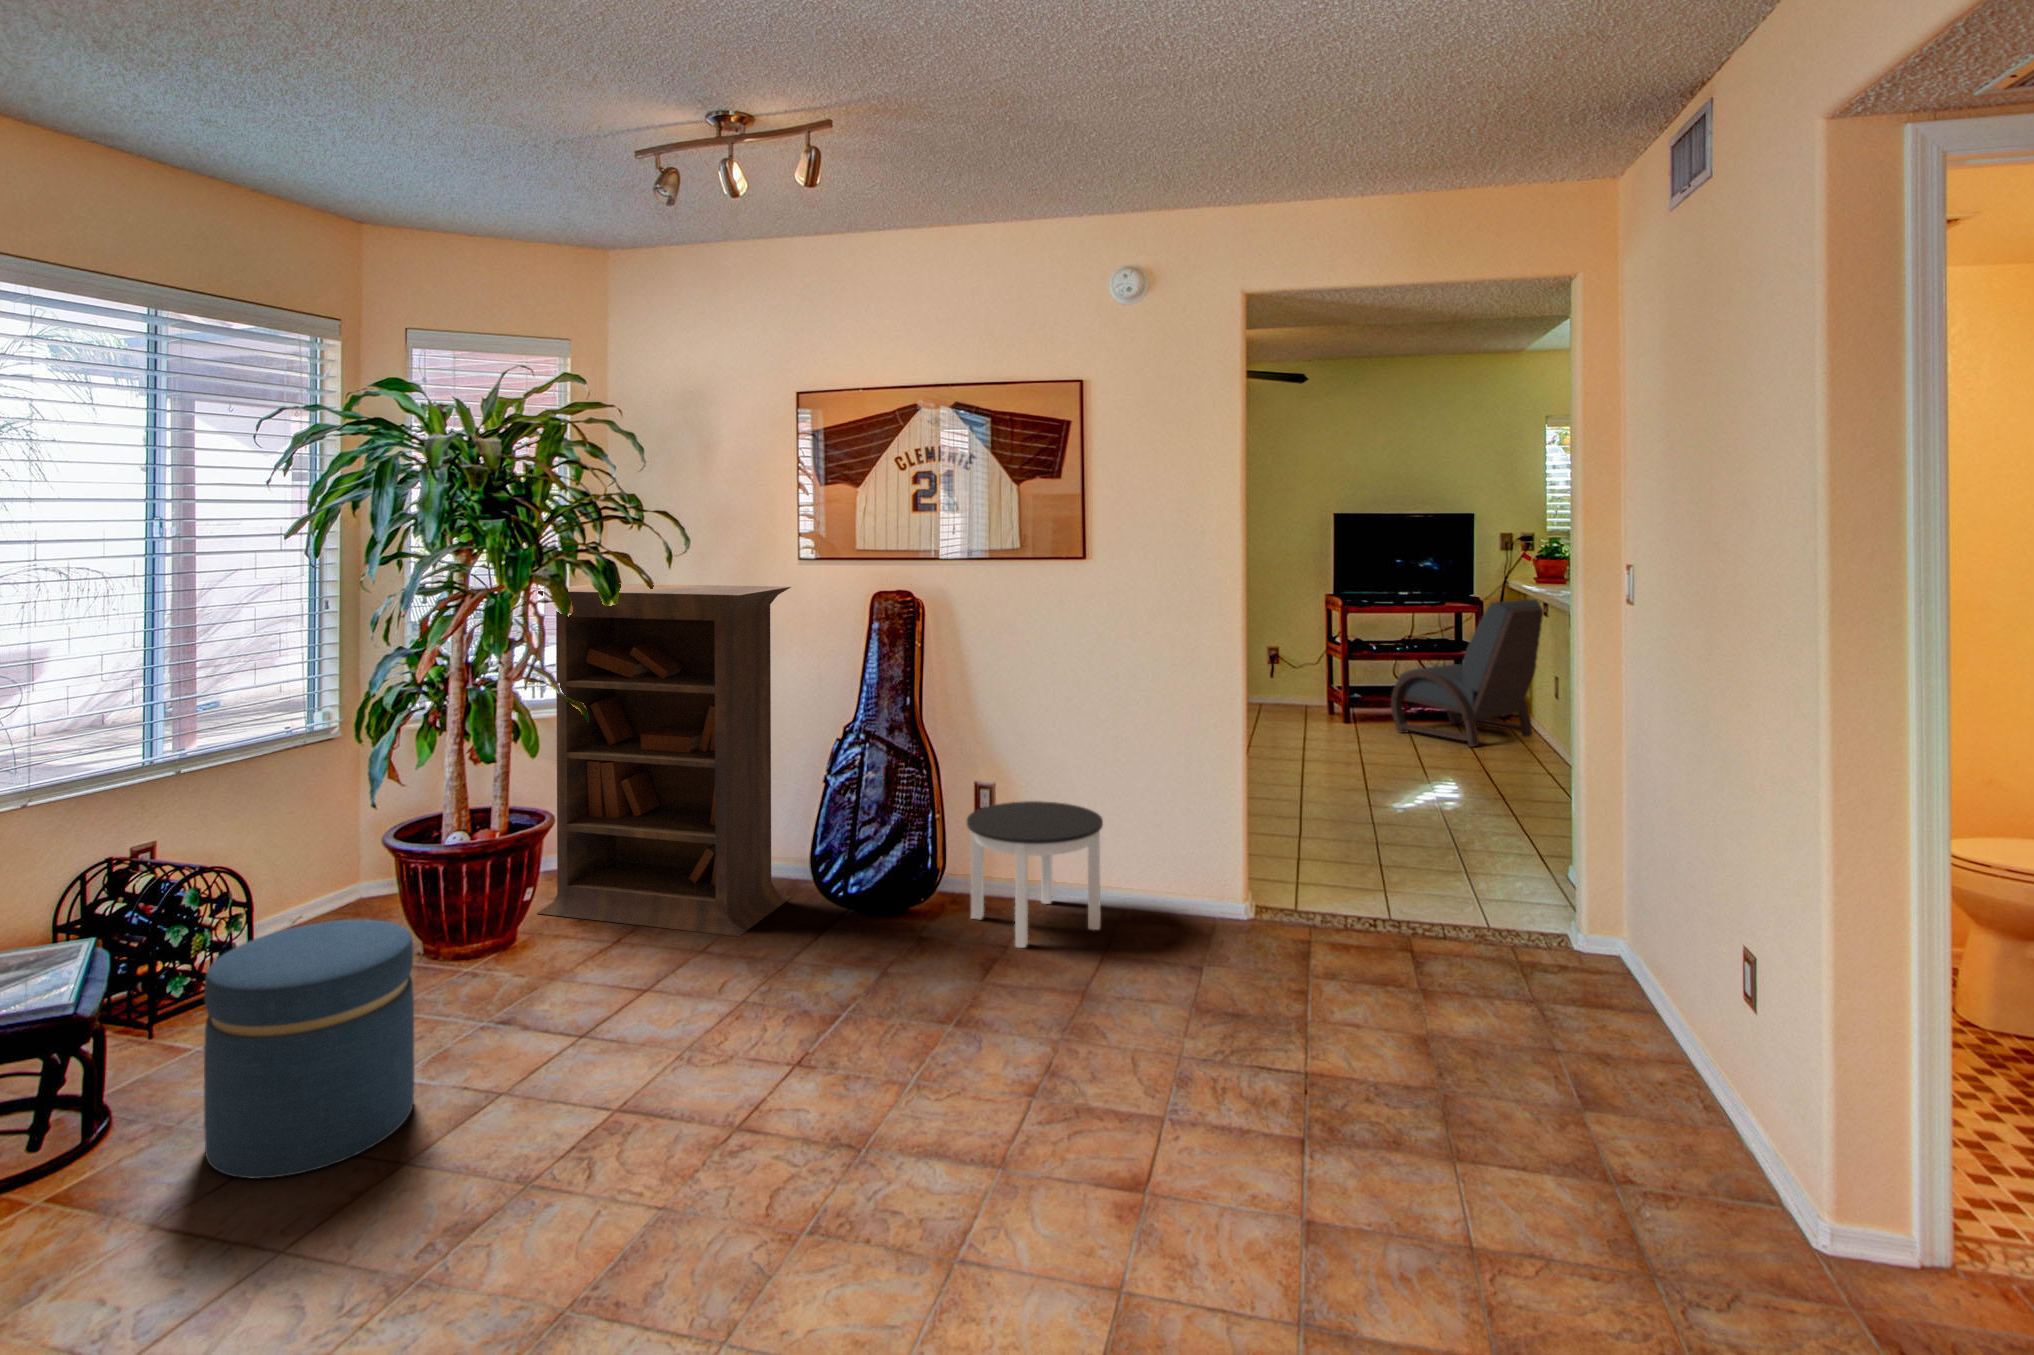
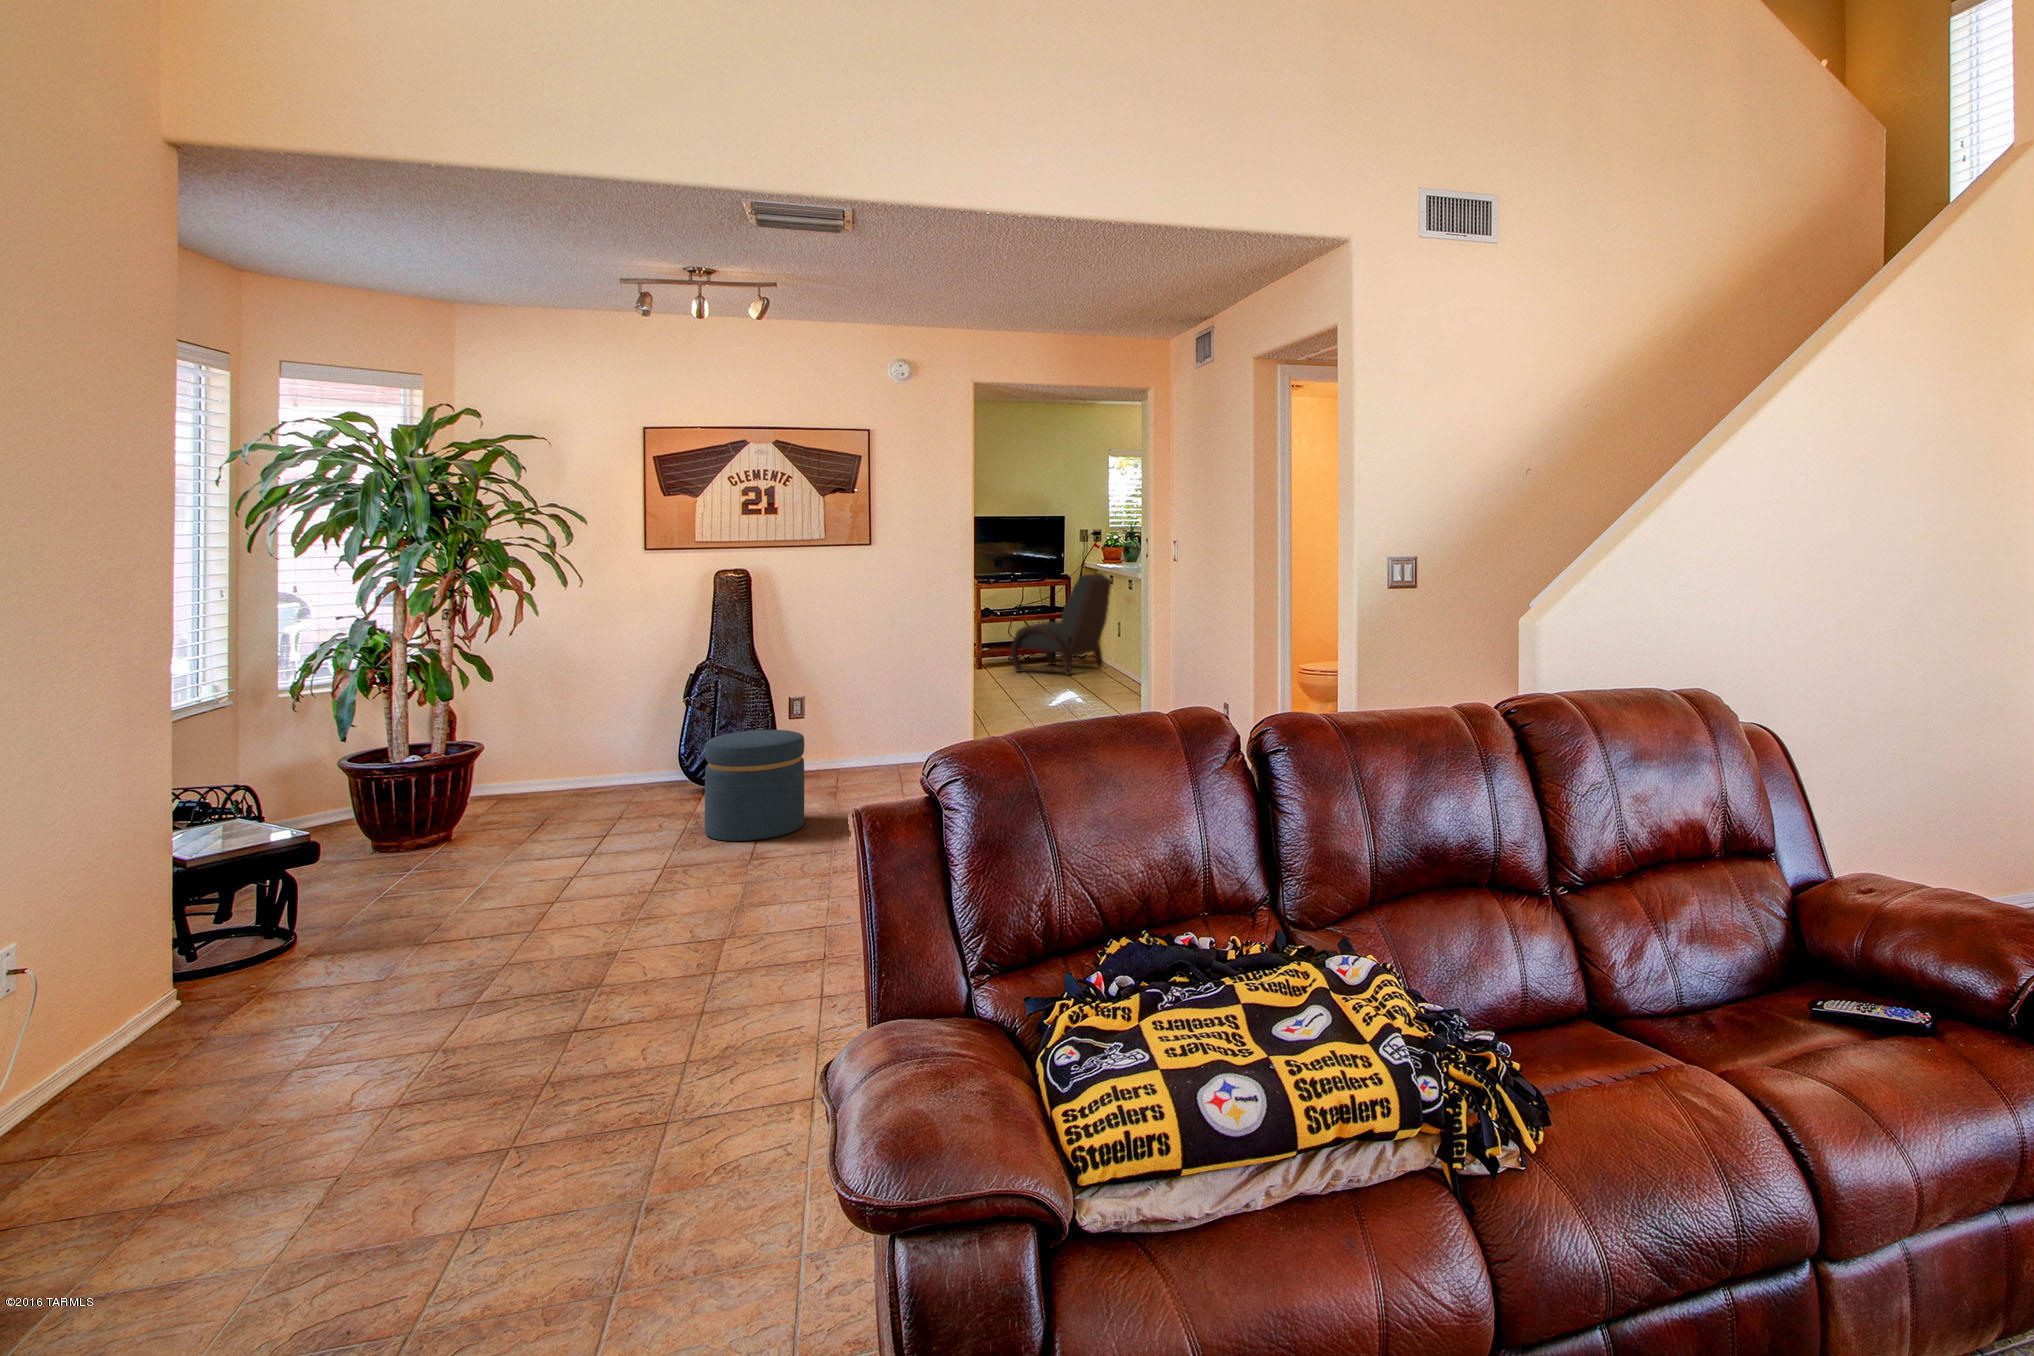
bookcase: present [538,584,791,936] -> none [447,568,657,823]
round table: present [967,801,1103,948] -> none [800,704,892,787]
ottoman: present [204,919,414,1179] -> present [705,730,804,841]

